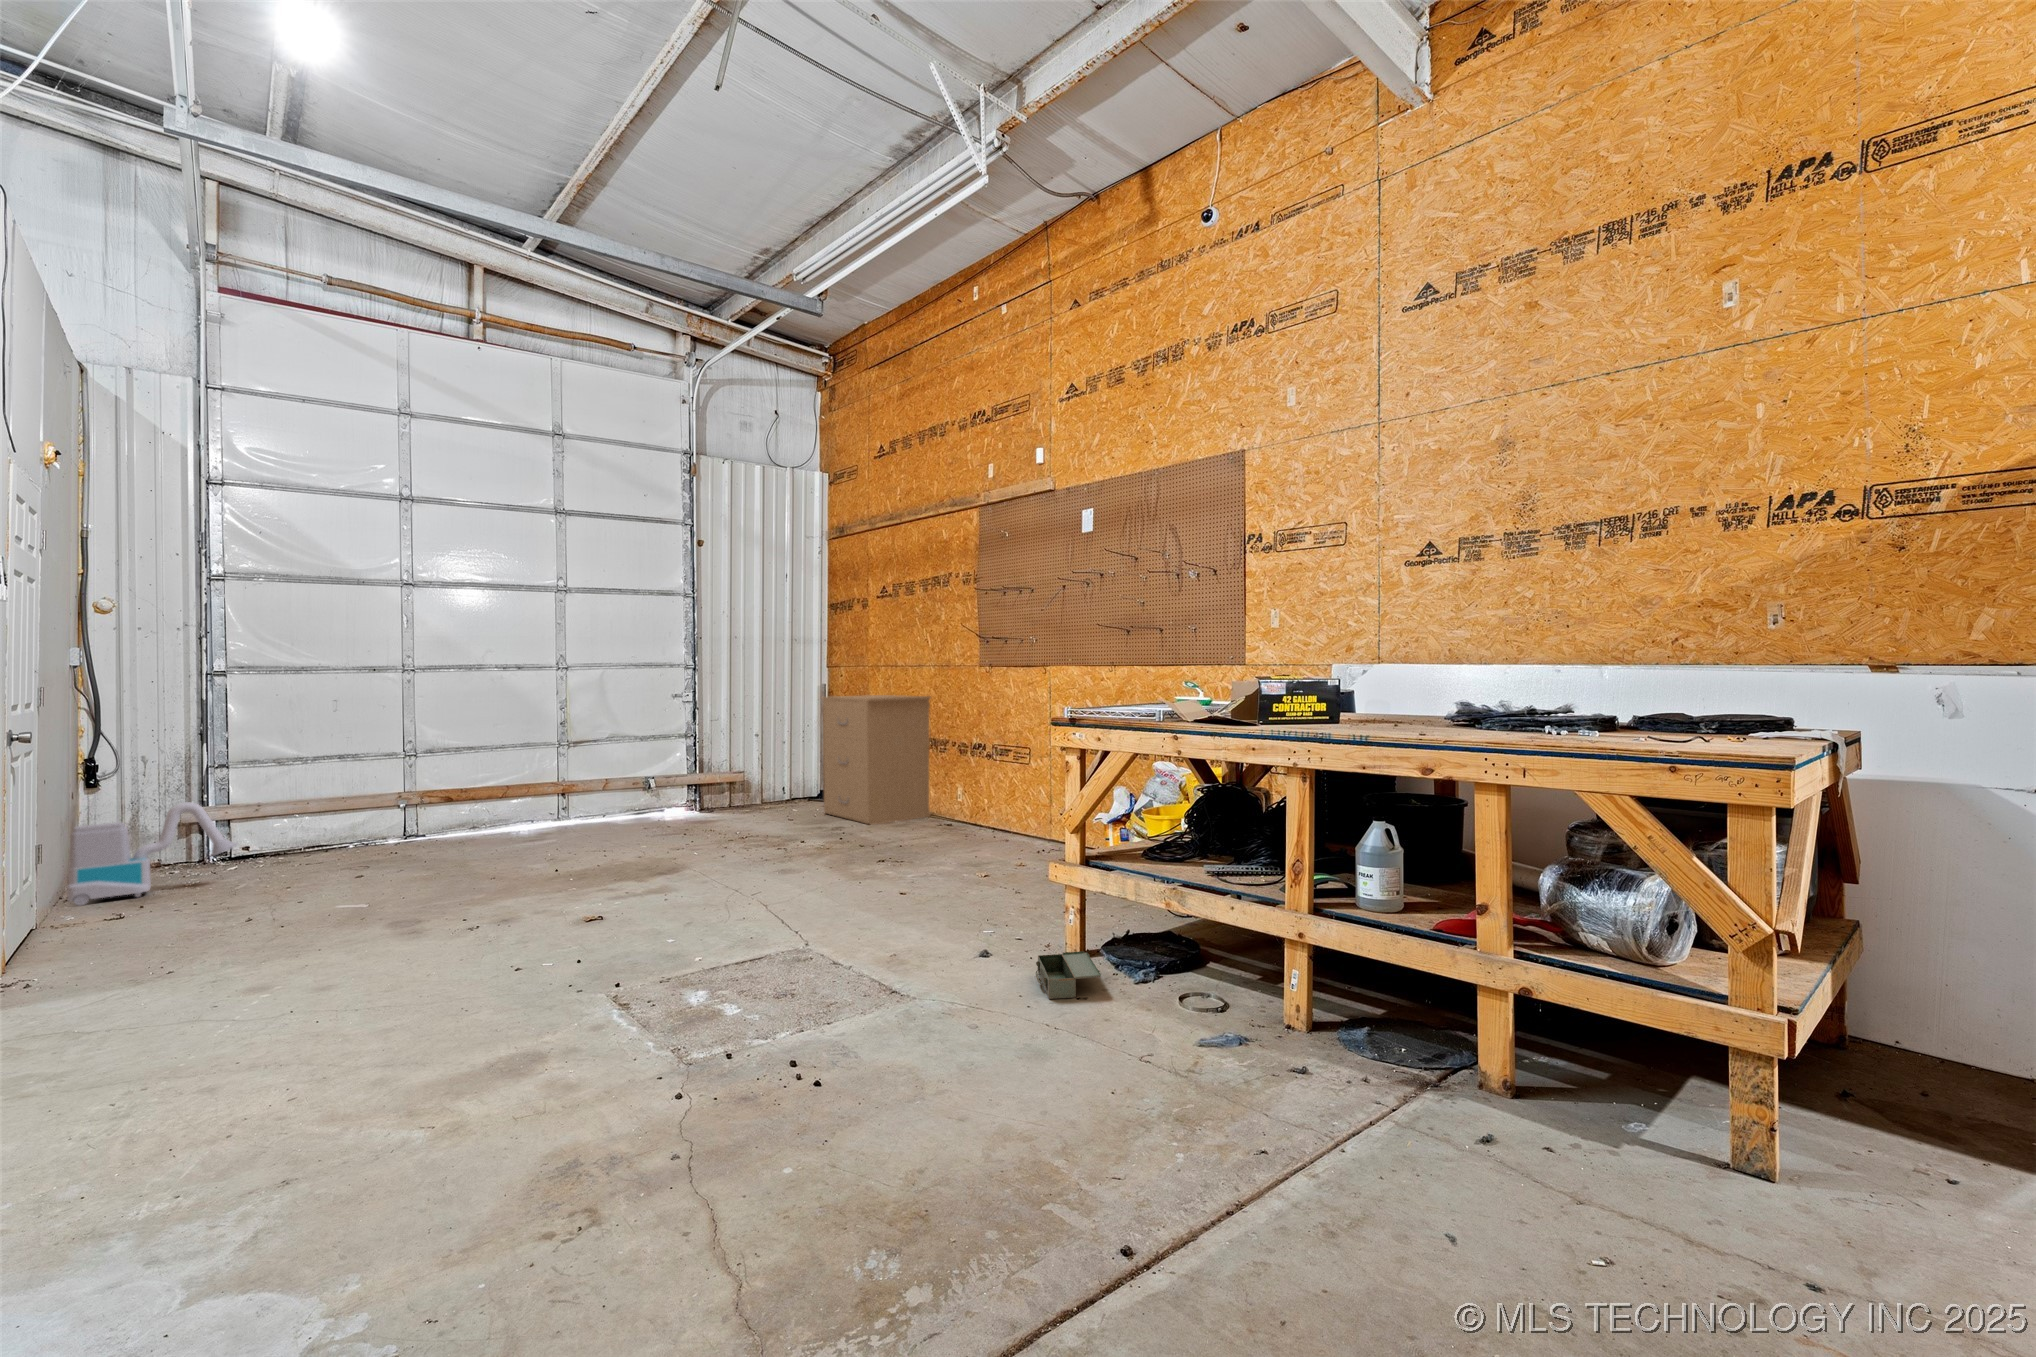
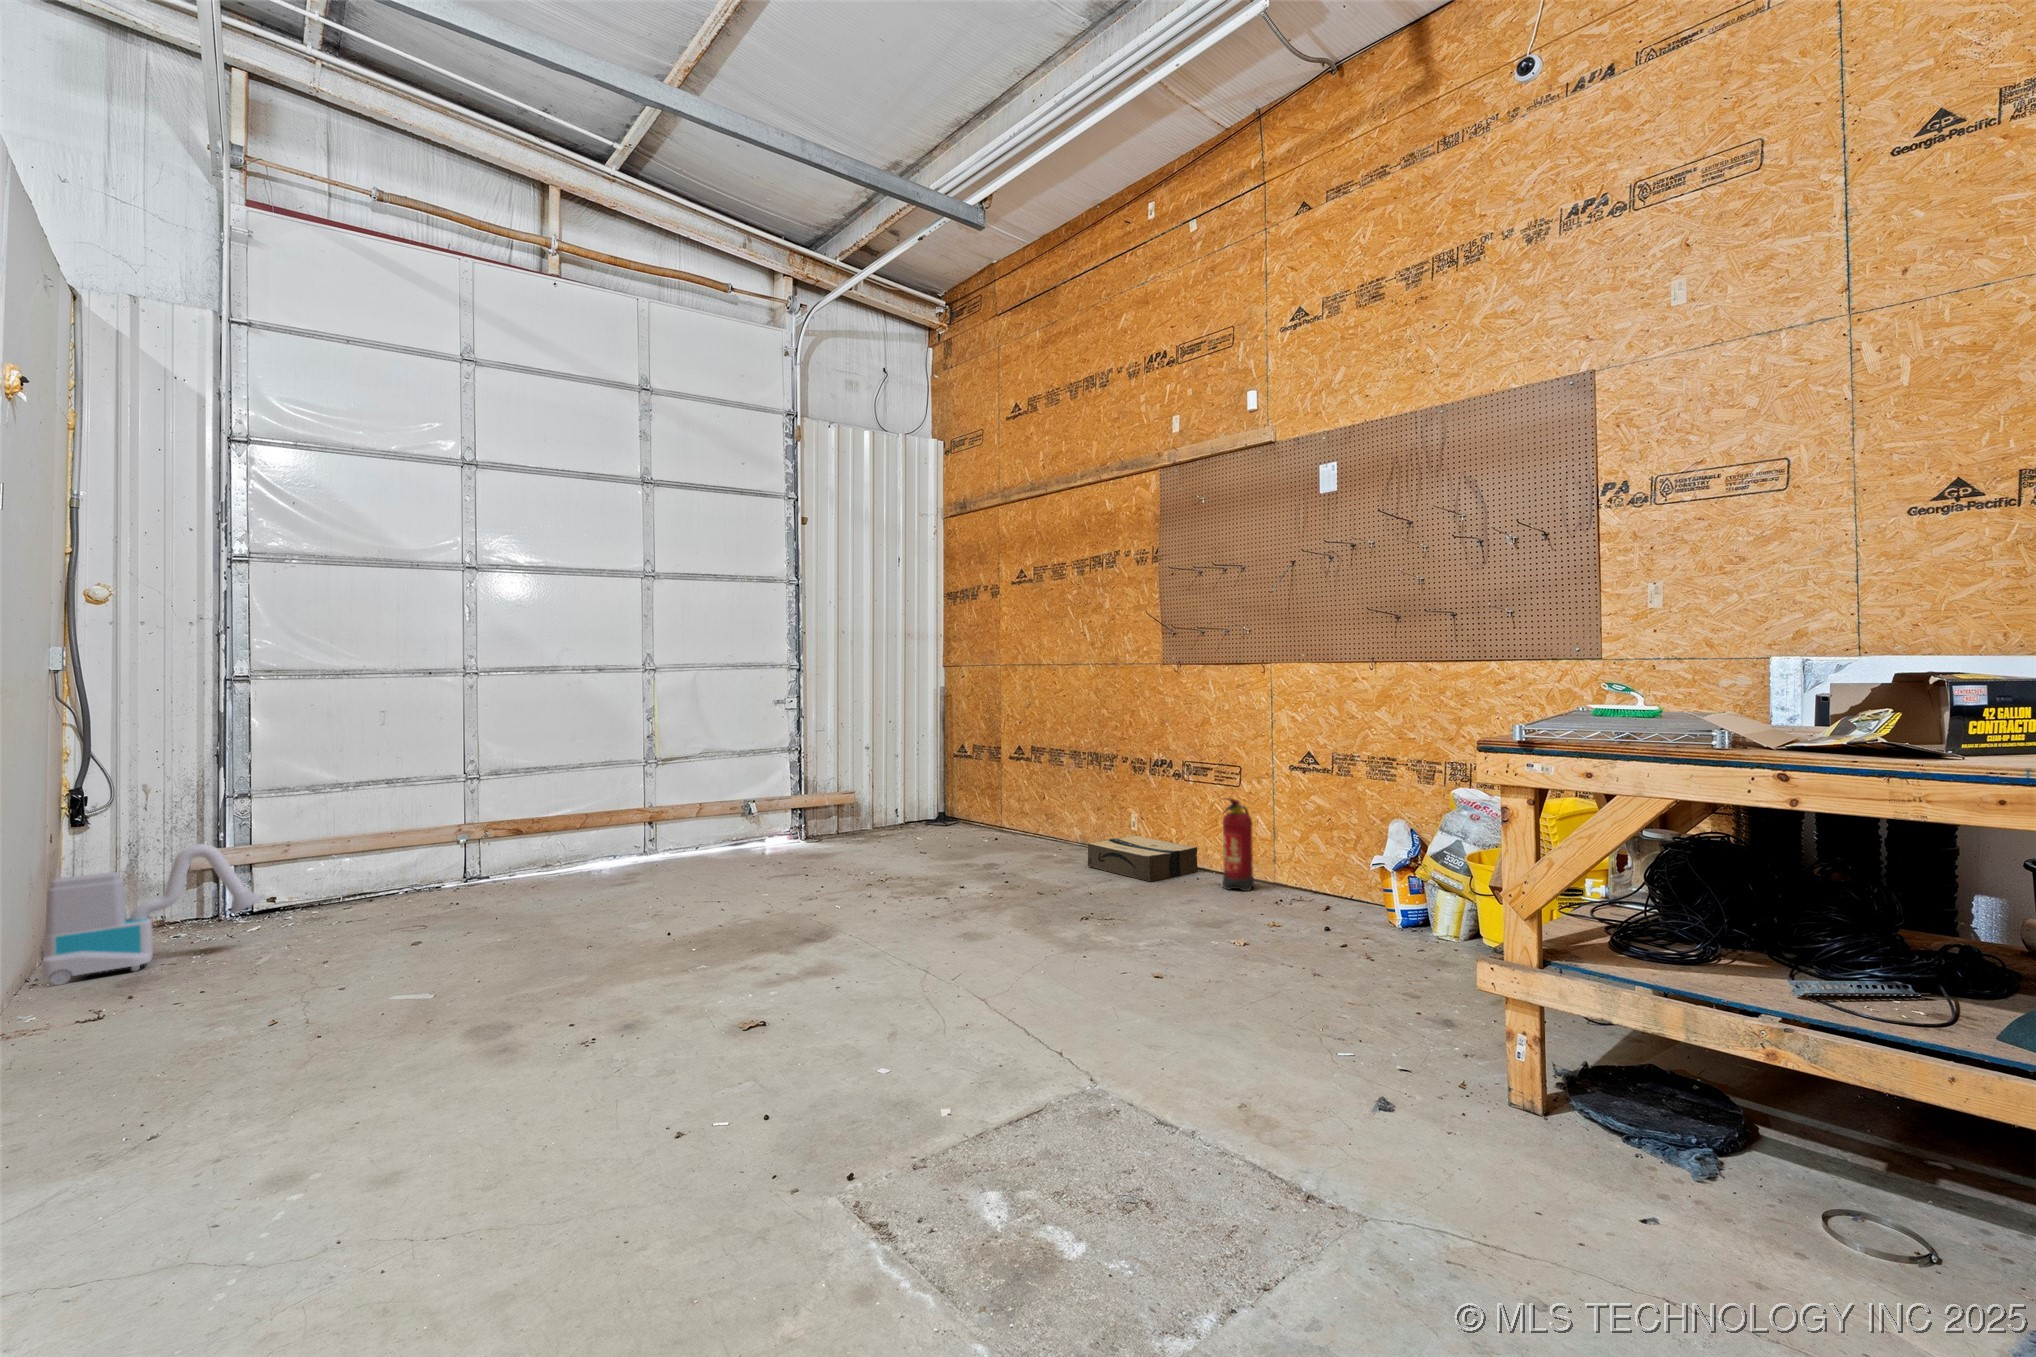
filing cabinet: present [822,695,931,825] -> none [951,702,1088,861]
fire extinguisher: none [1006,771,1036,844] -> present [1222,798,1254,891]
cardboard box: none [918,804,1003,838] -> present [1088,835,1198,882]
toolbox: present [1036,951,1101,999] -> none [1512,1112,1679,1216]

